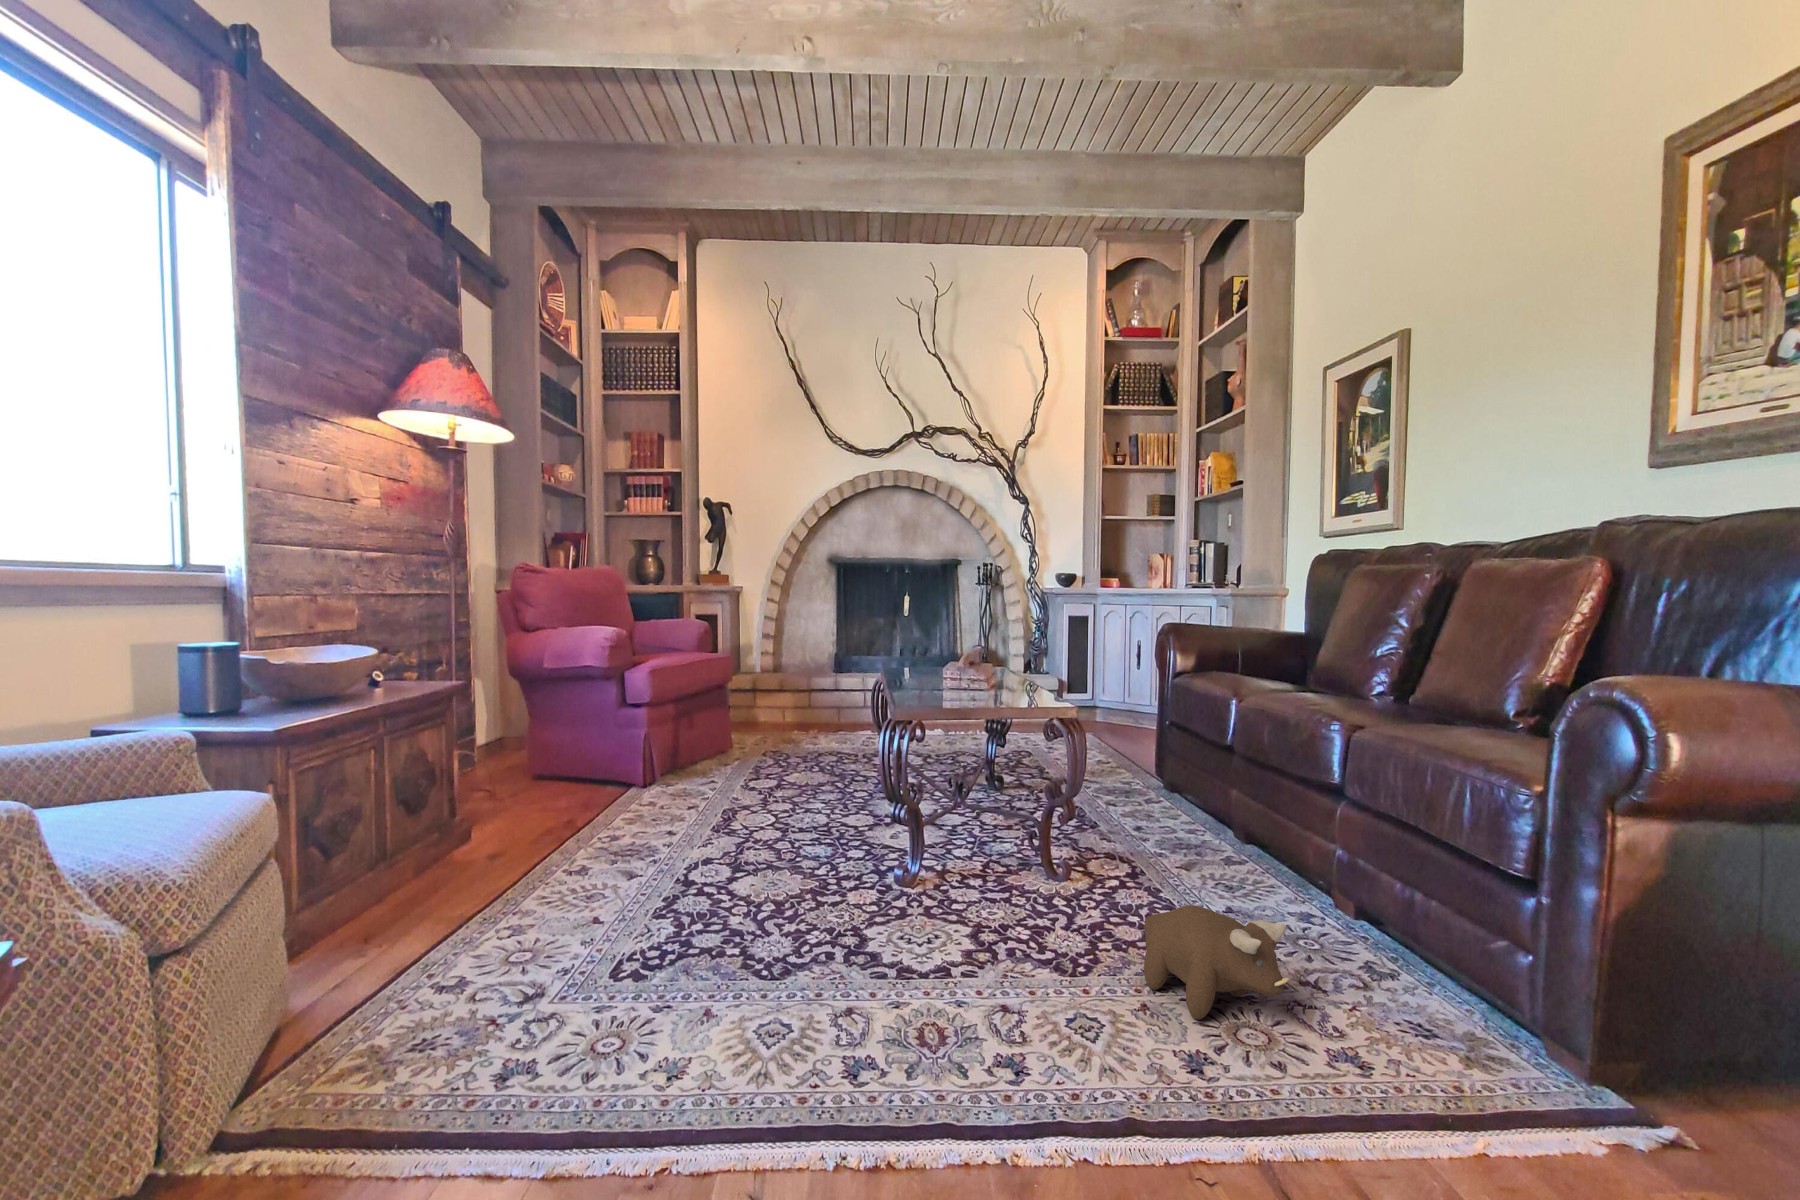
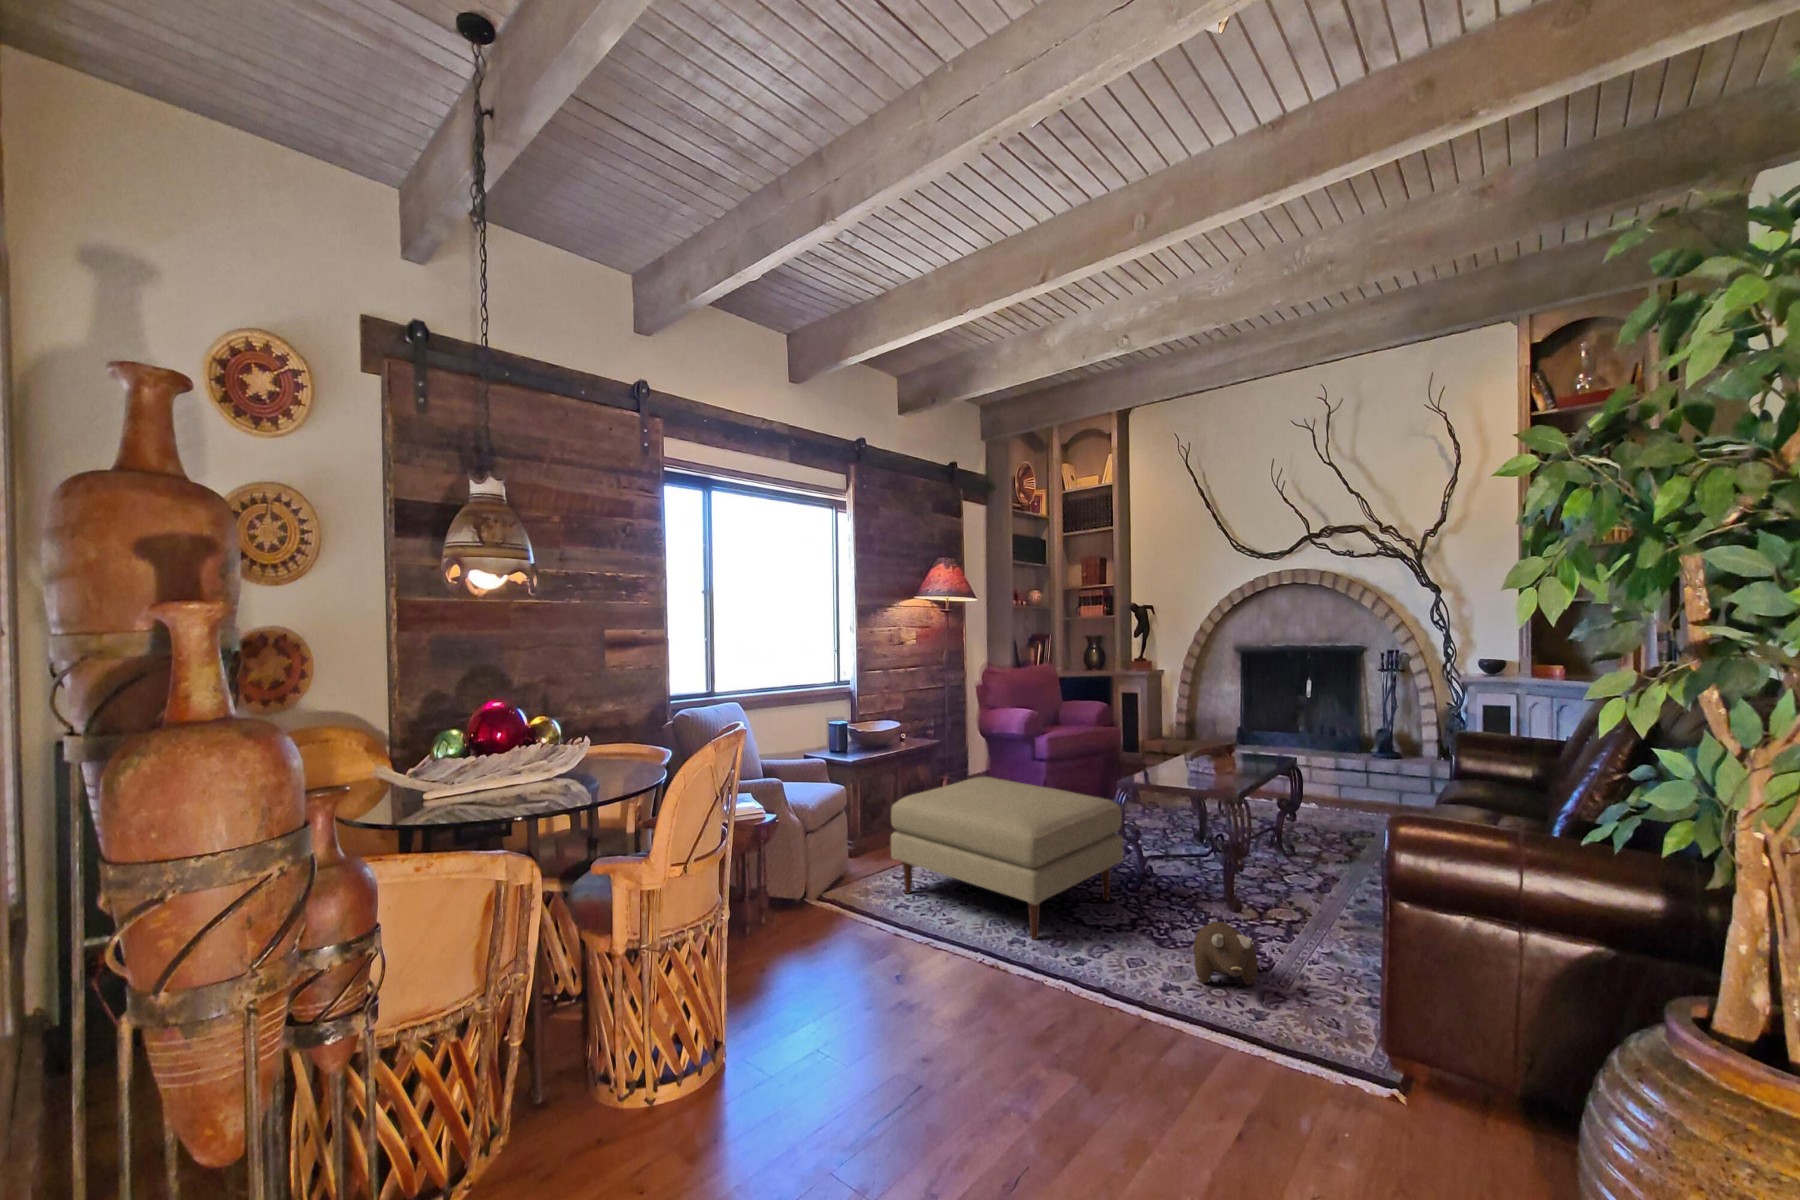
ottoman: none [462,730,915,1043] -> present [891,777,1124,940]

